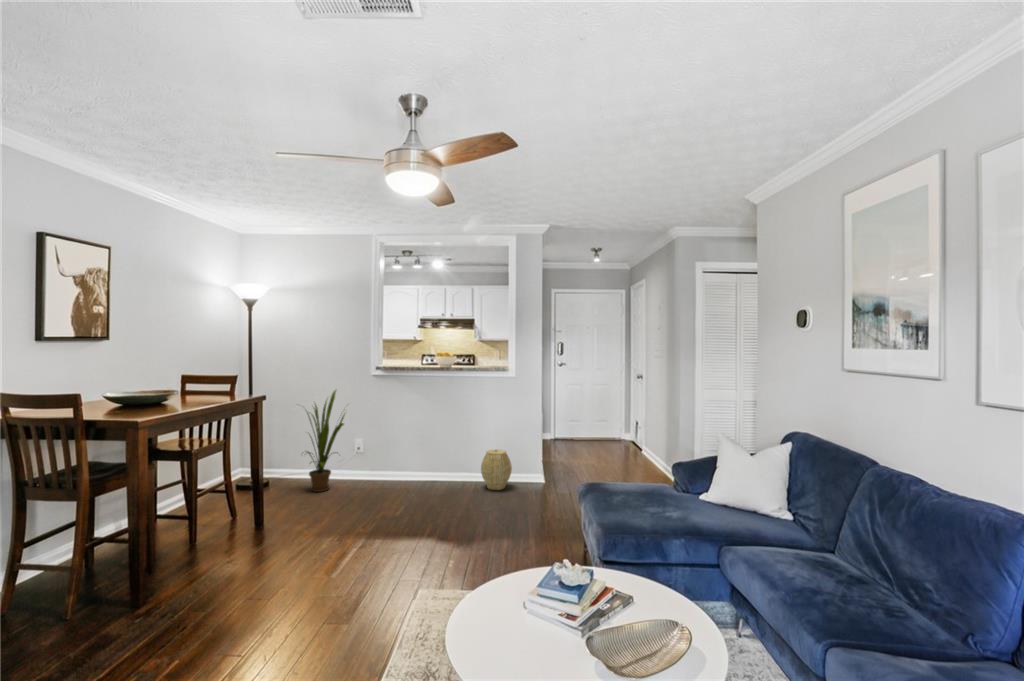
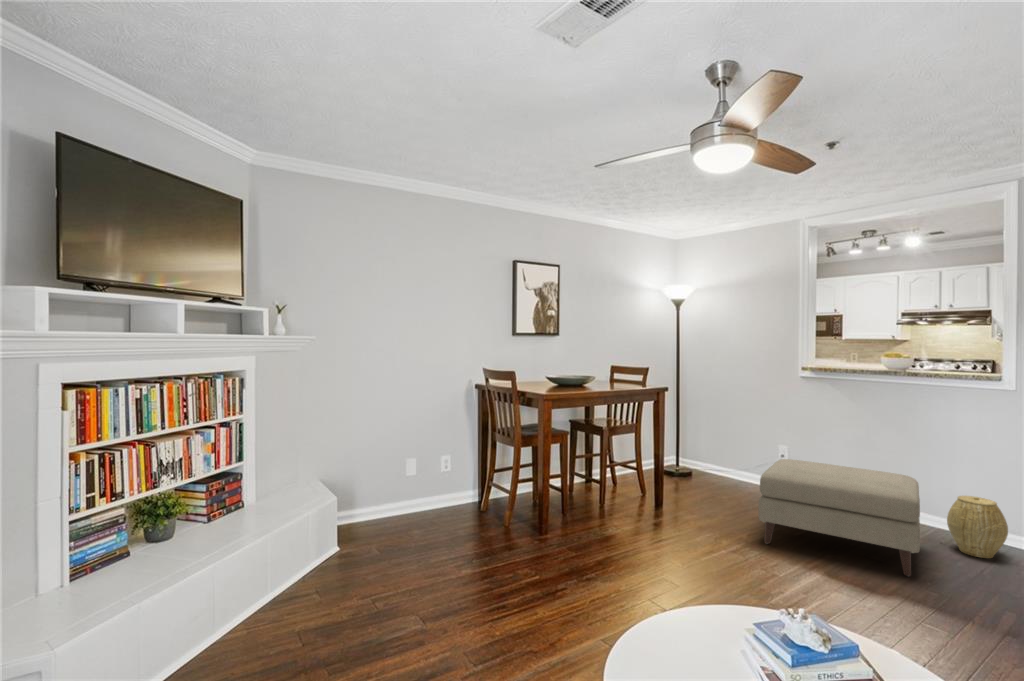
house plant: present [306,390,345,492] -> none [710,390,767,495]
ottoman: none [371,443,483,526] -> present [759,459,920,576]

